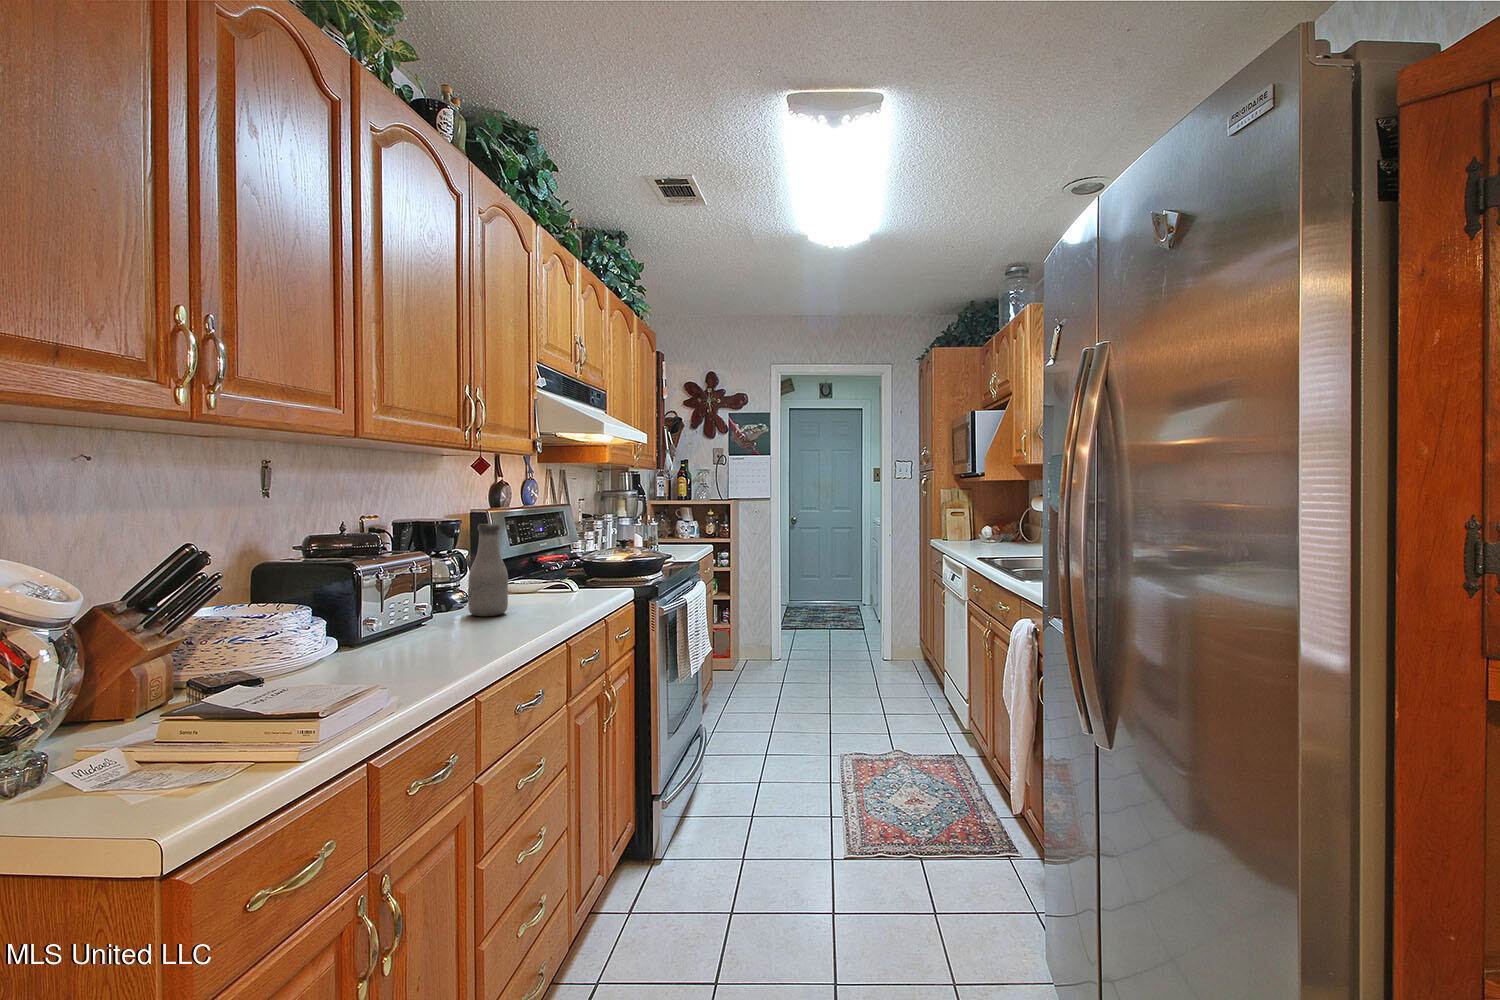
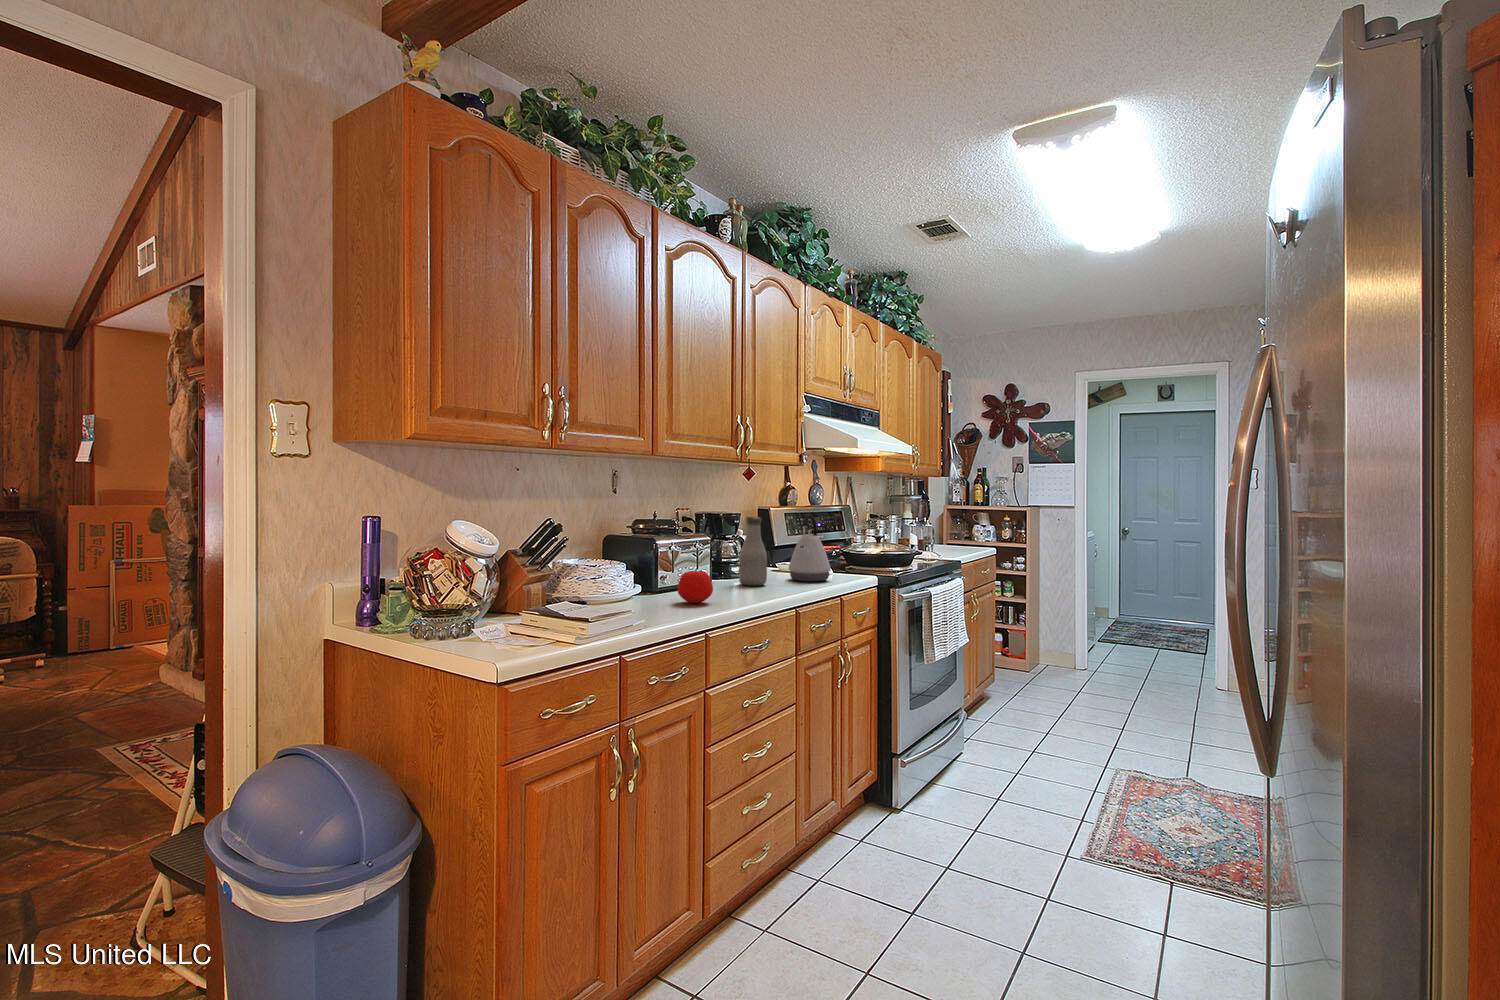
kettle: none [527,517,582,603] -> present [789,514,831,582]
apple: none [408,603,463,653] -> present [678,568,713,603]

